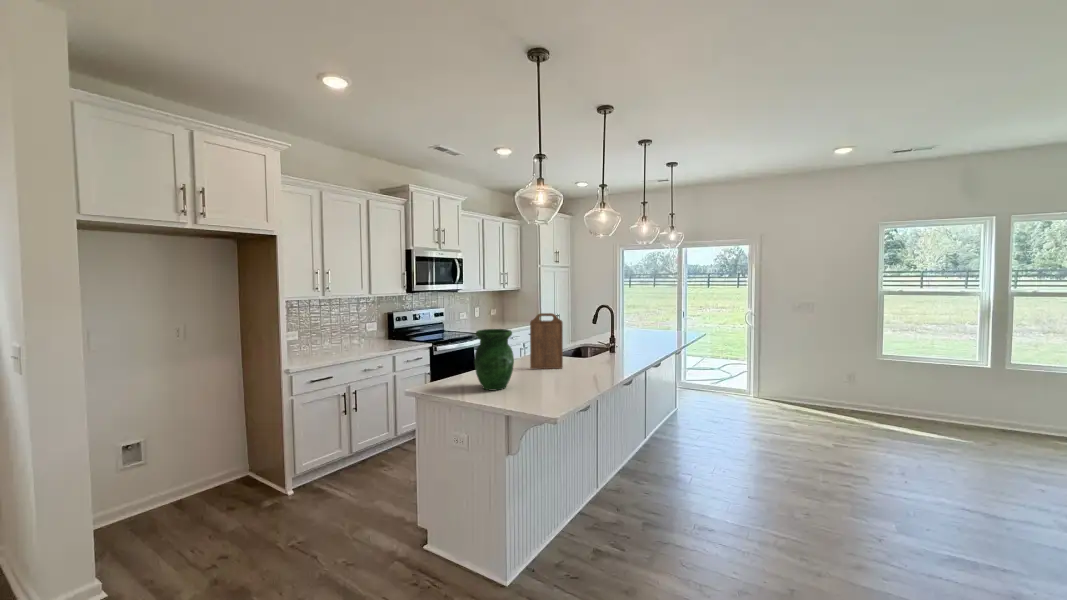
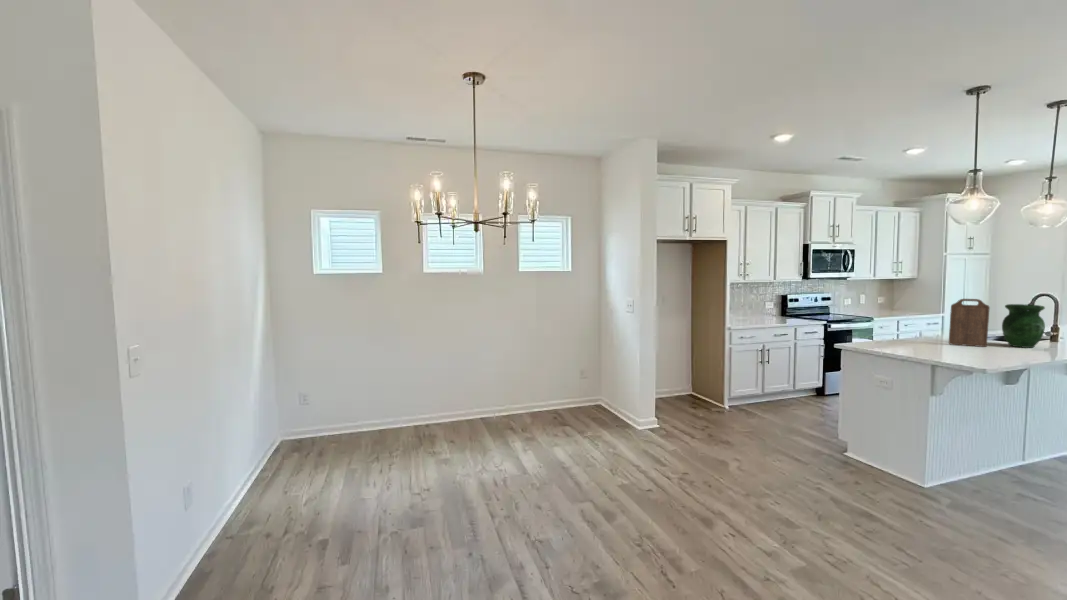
vase: present [474,329,514,390] -> present [1002,304,1045,348]

